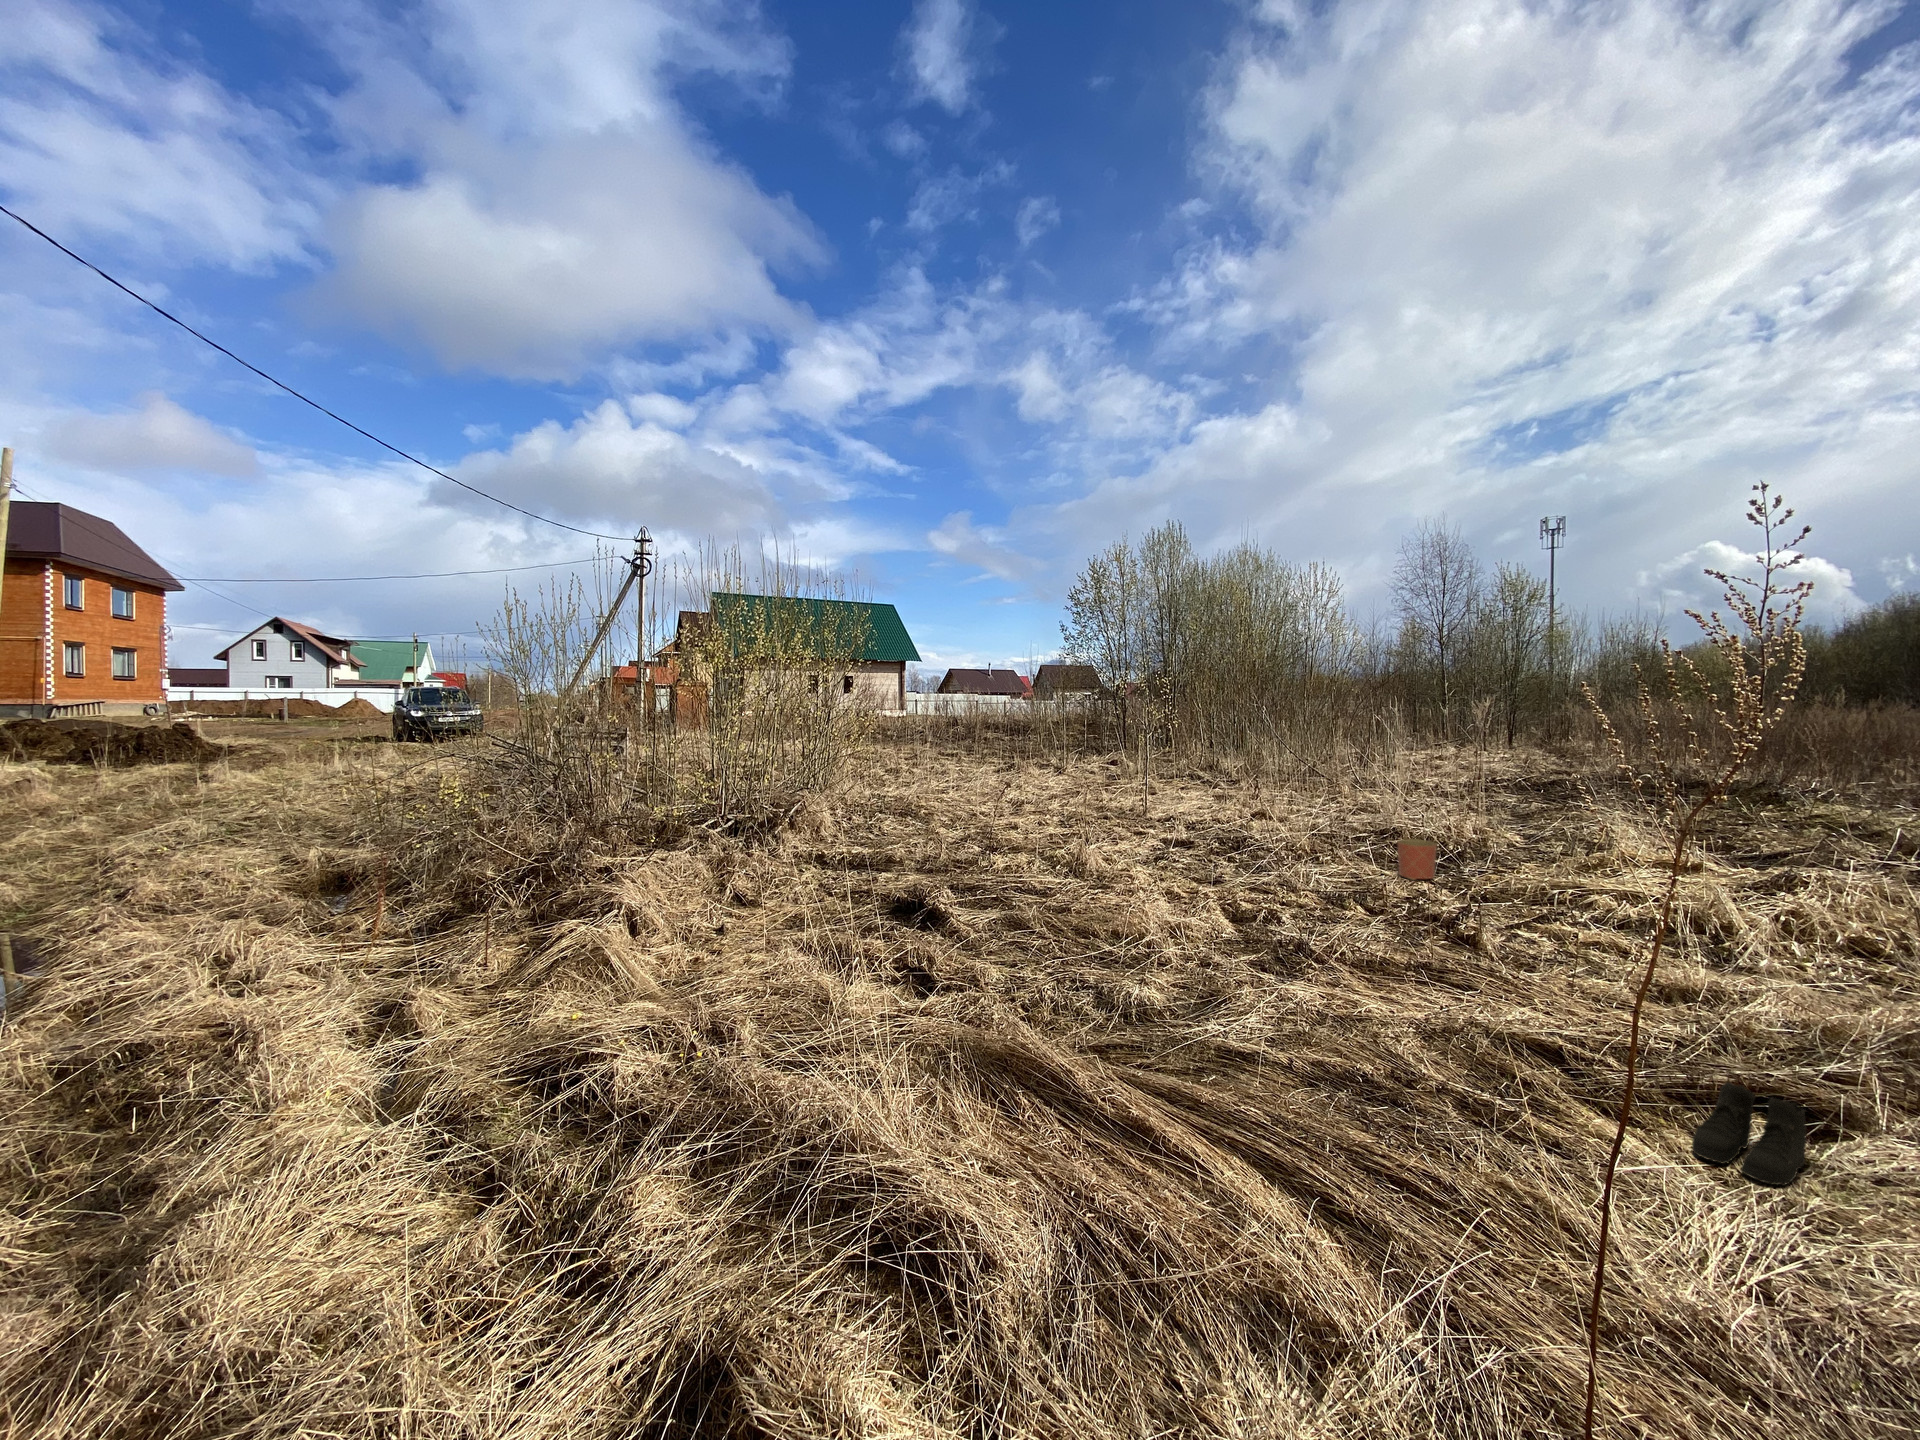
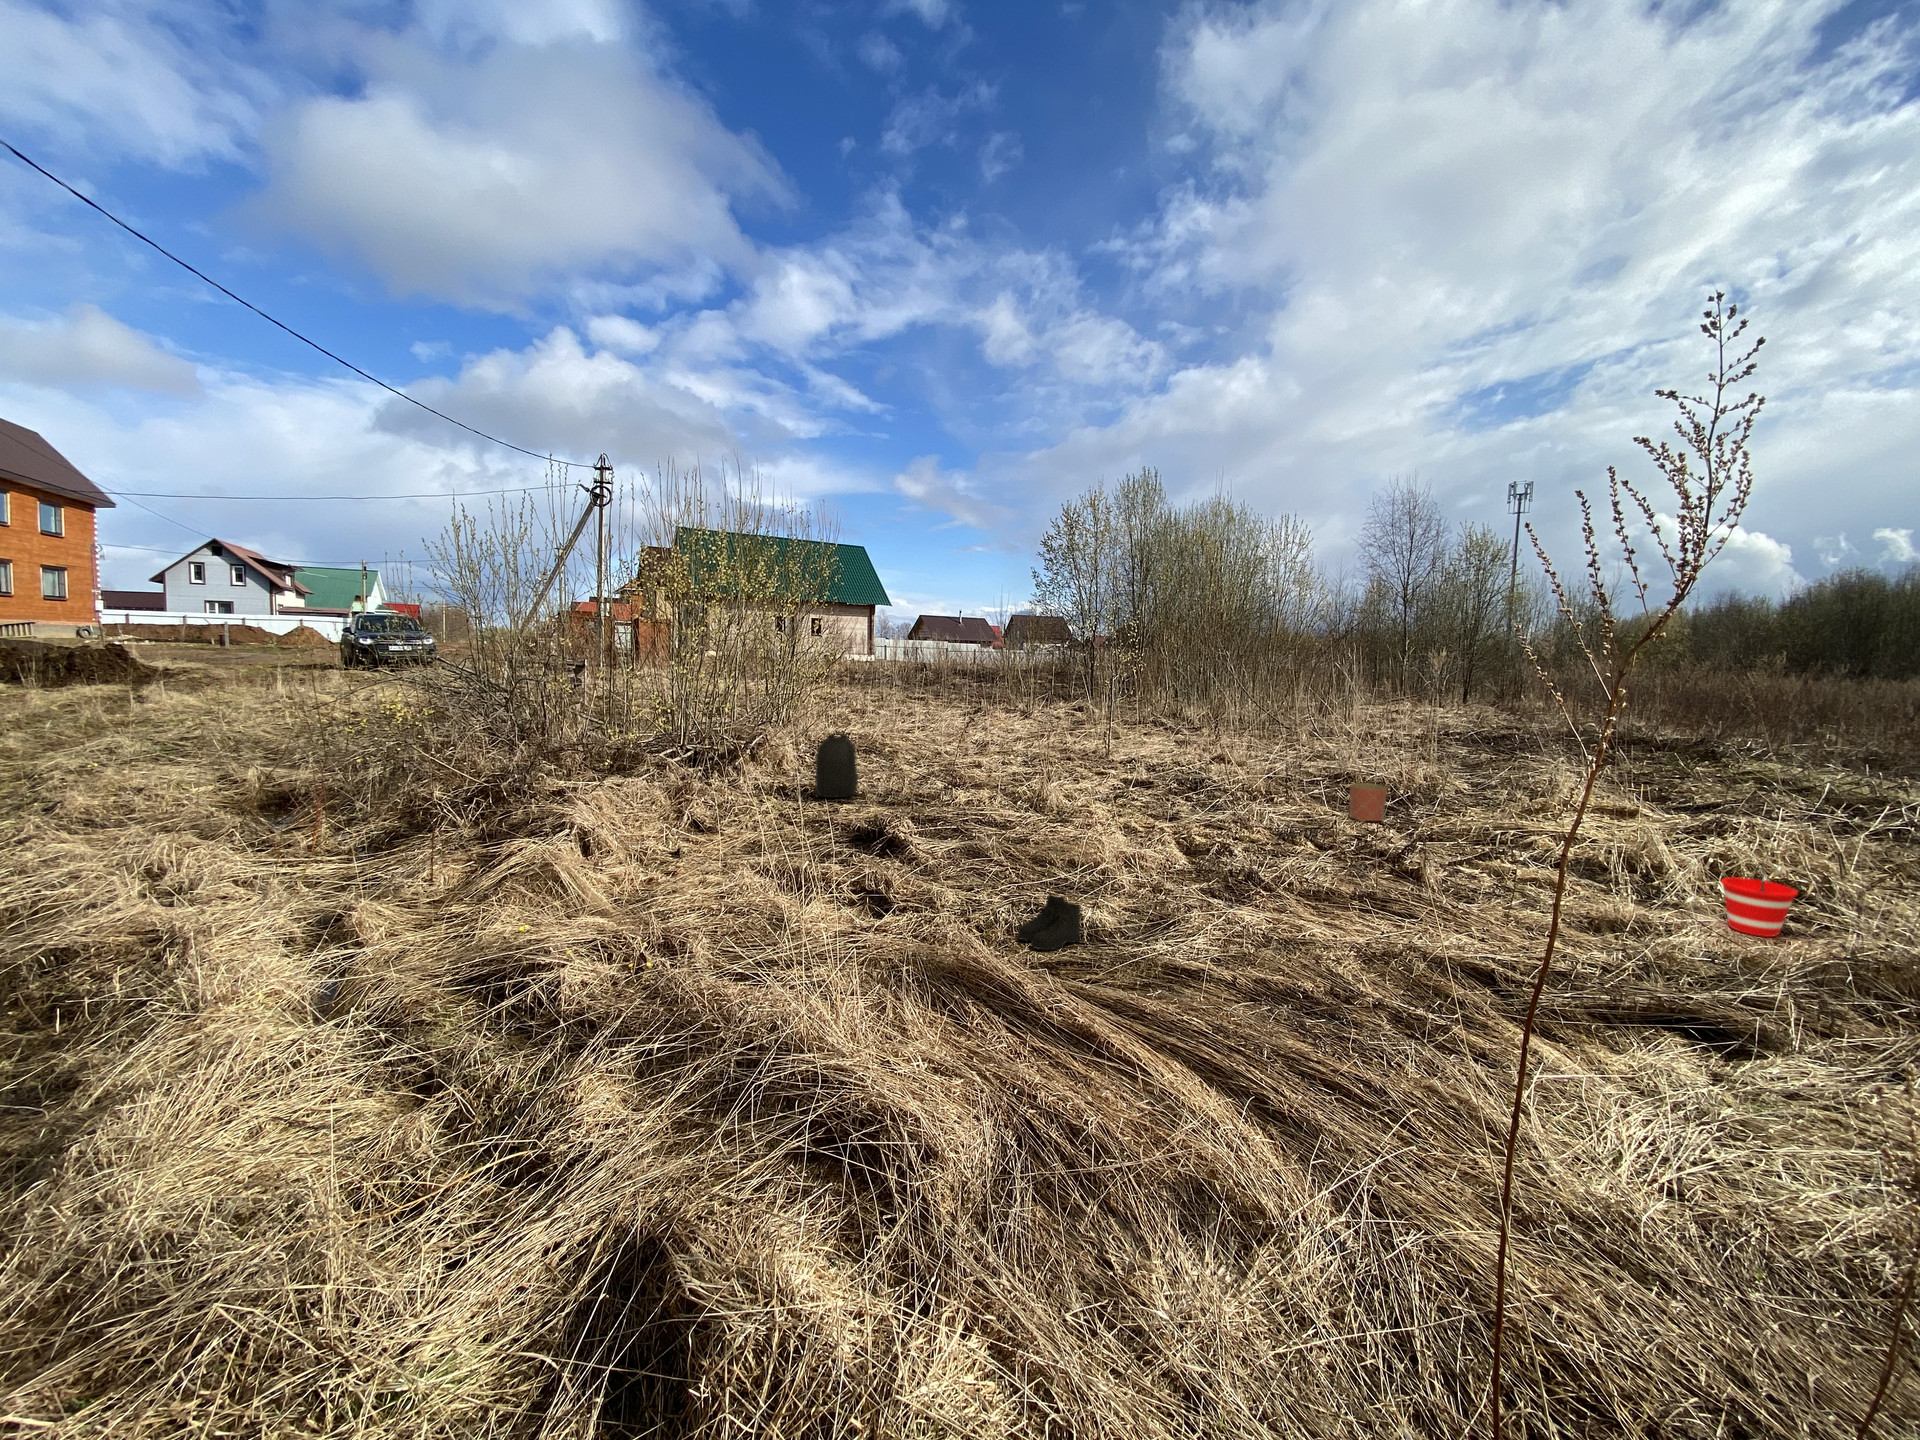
backpack: none [851,800,894,866] -> present [815,733,858,797]
bucket: none [1796,924,1880,1004] -> present [1721,862,1798,937]
boots: present [1692,1082,1806,1186] -> present [1017,894,1081,951]

